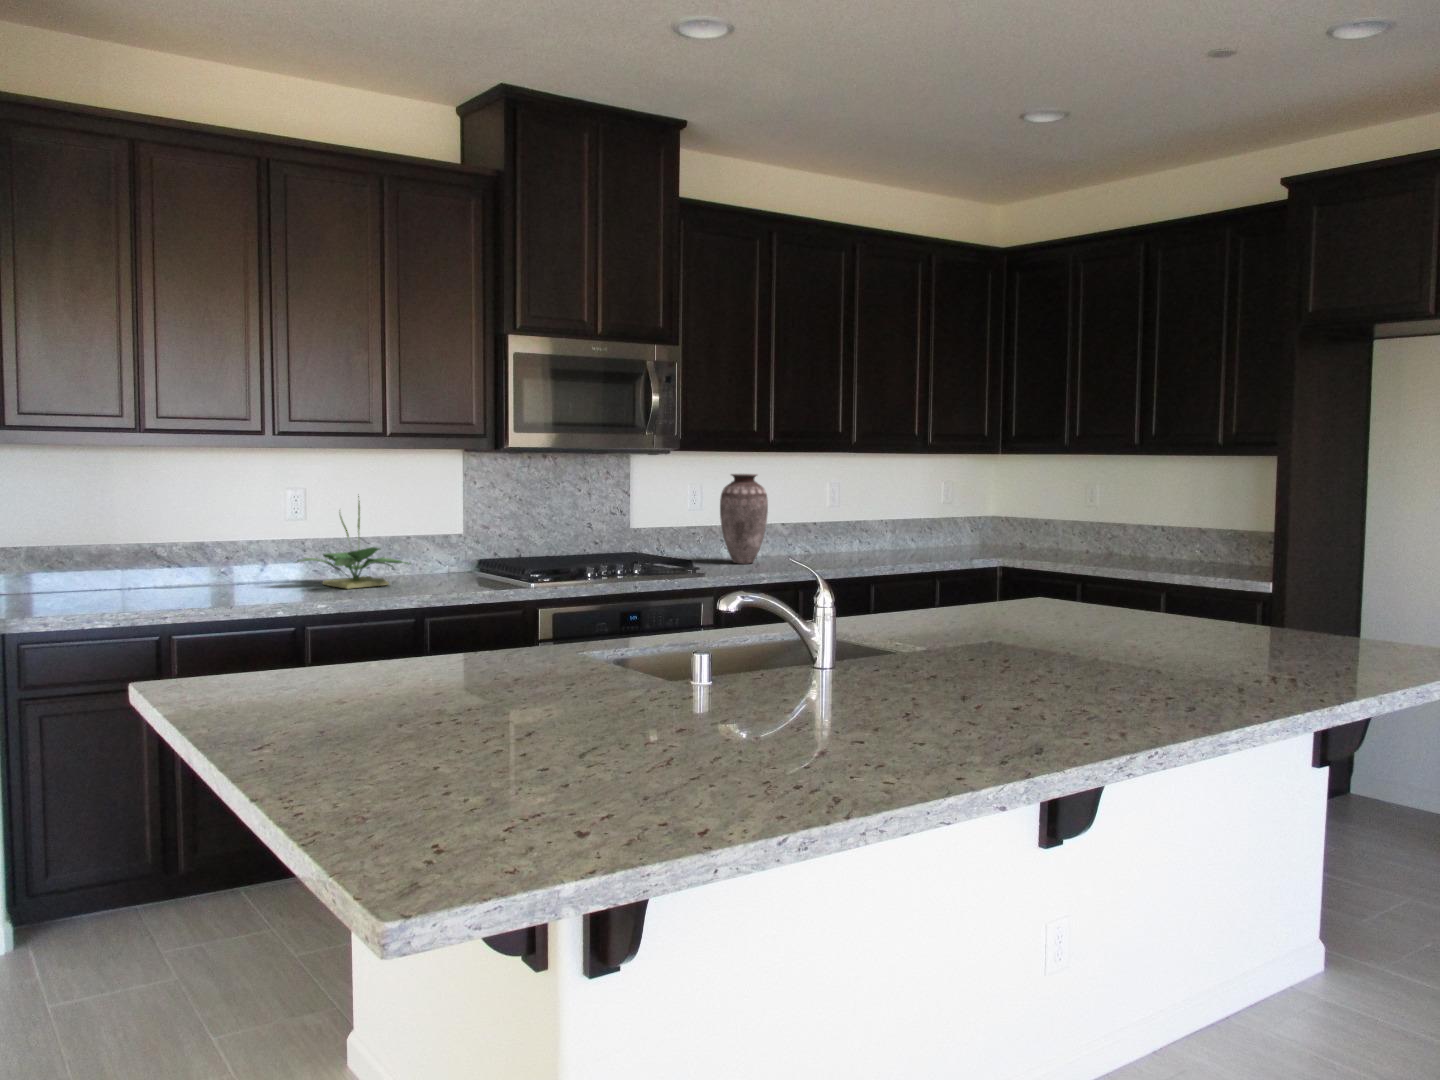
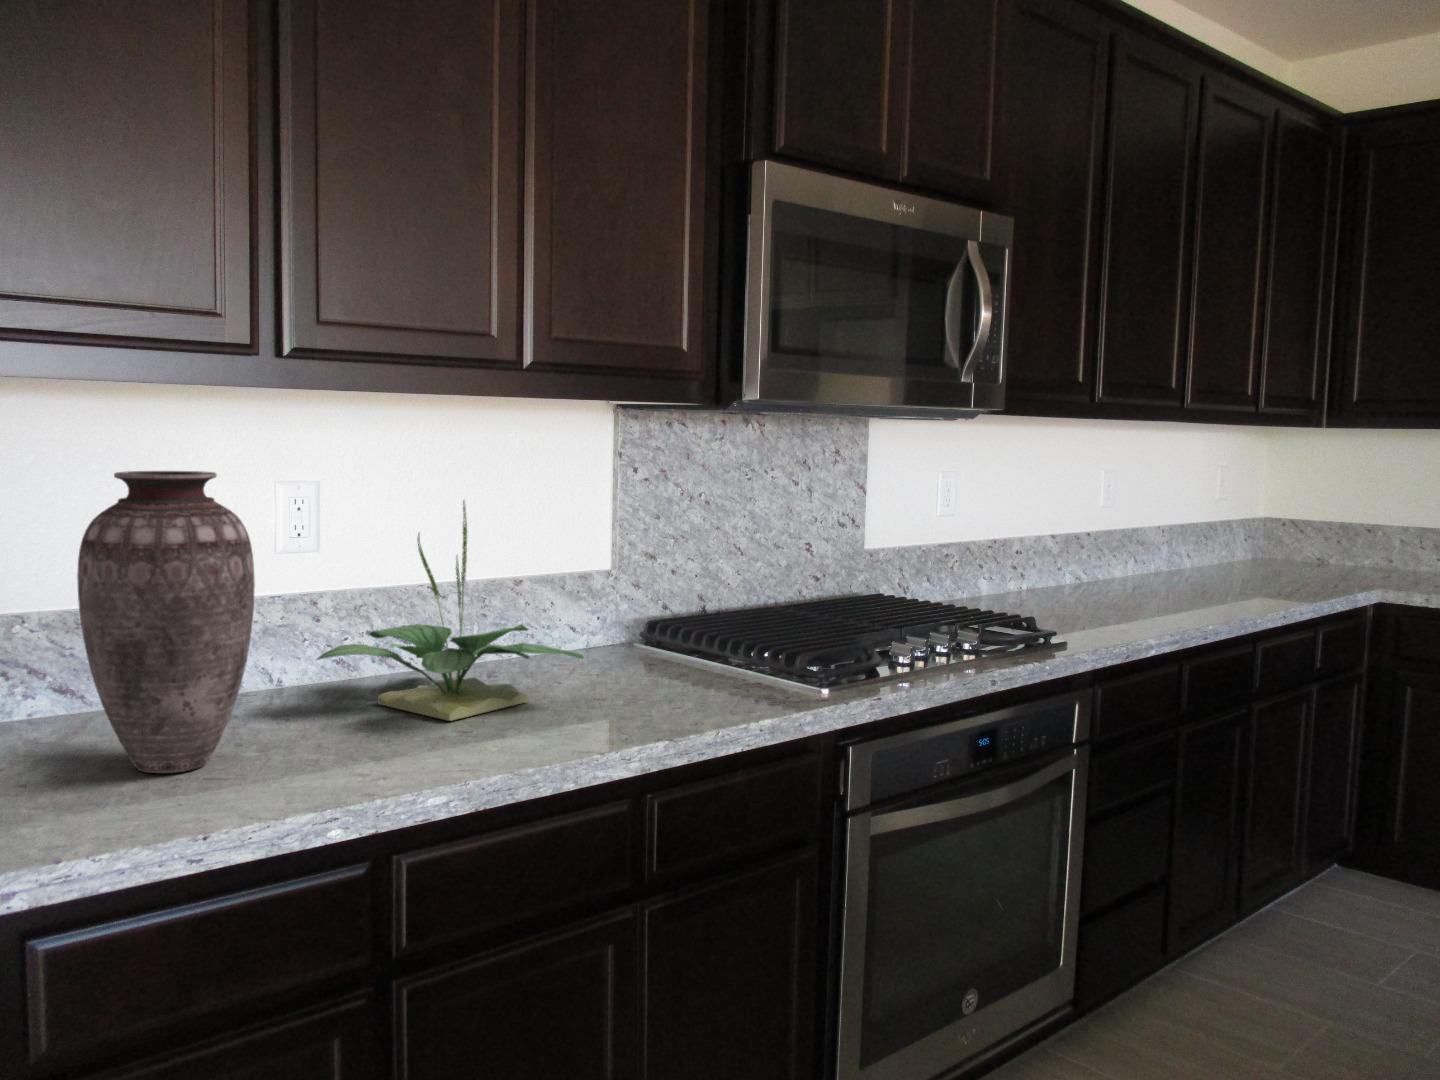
vase: present [720,474,768,564] -> present [77,471,255,773]

